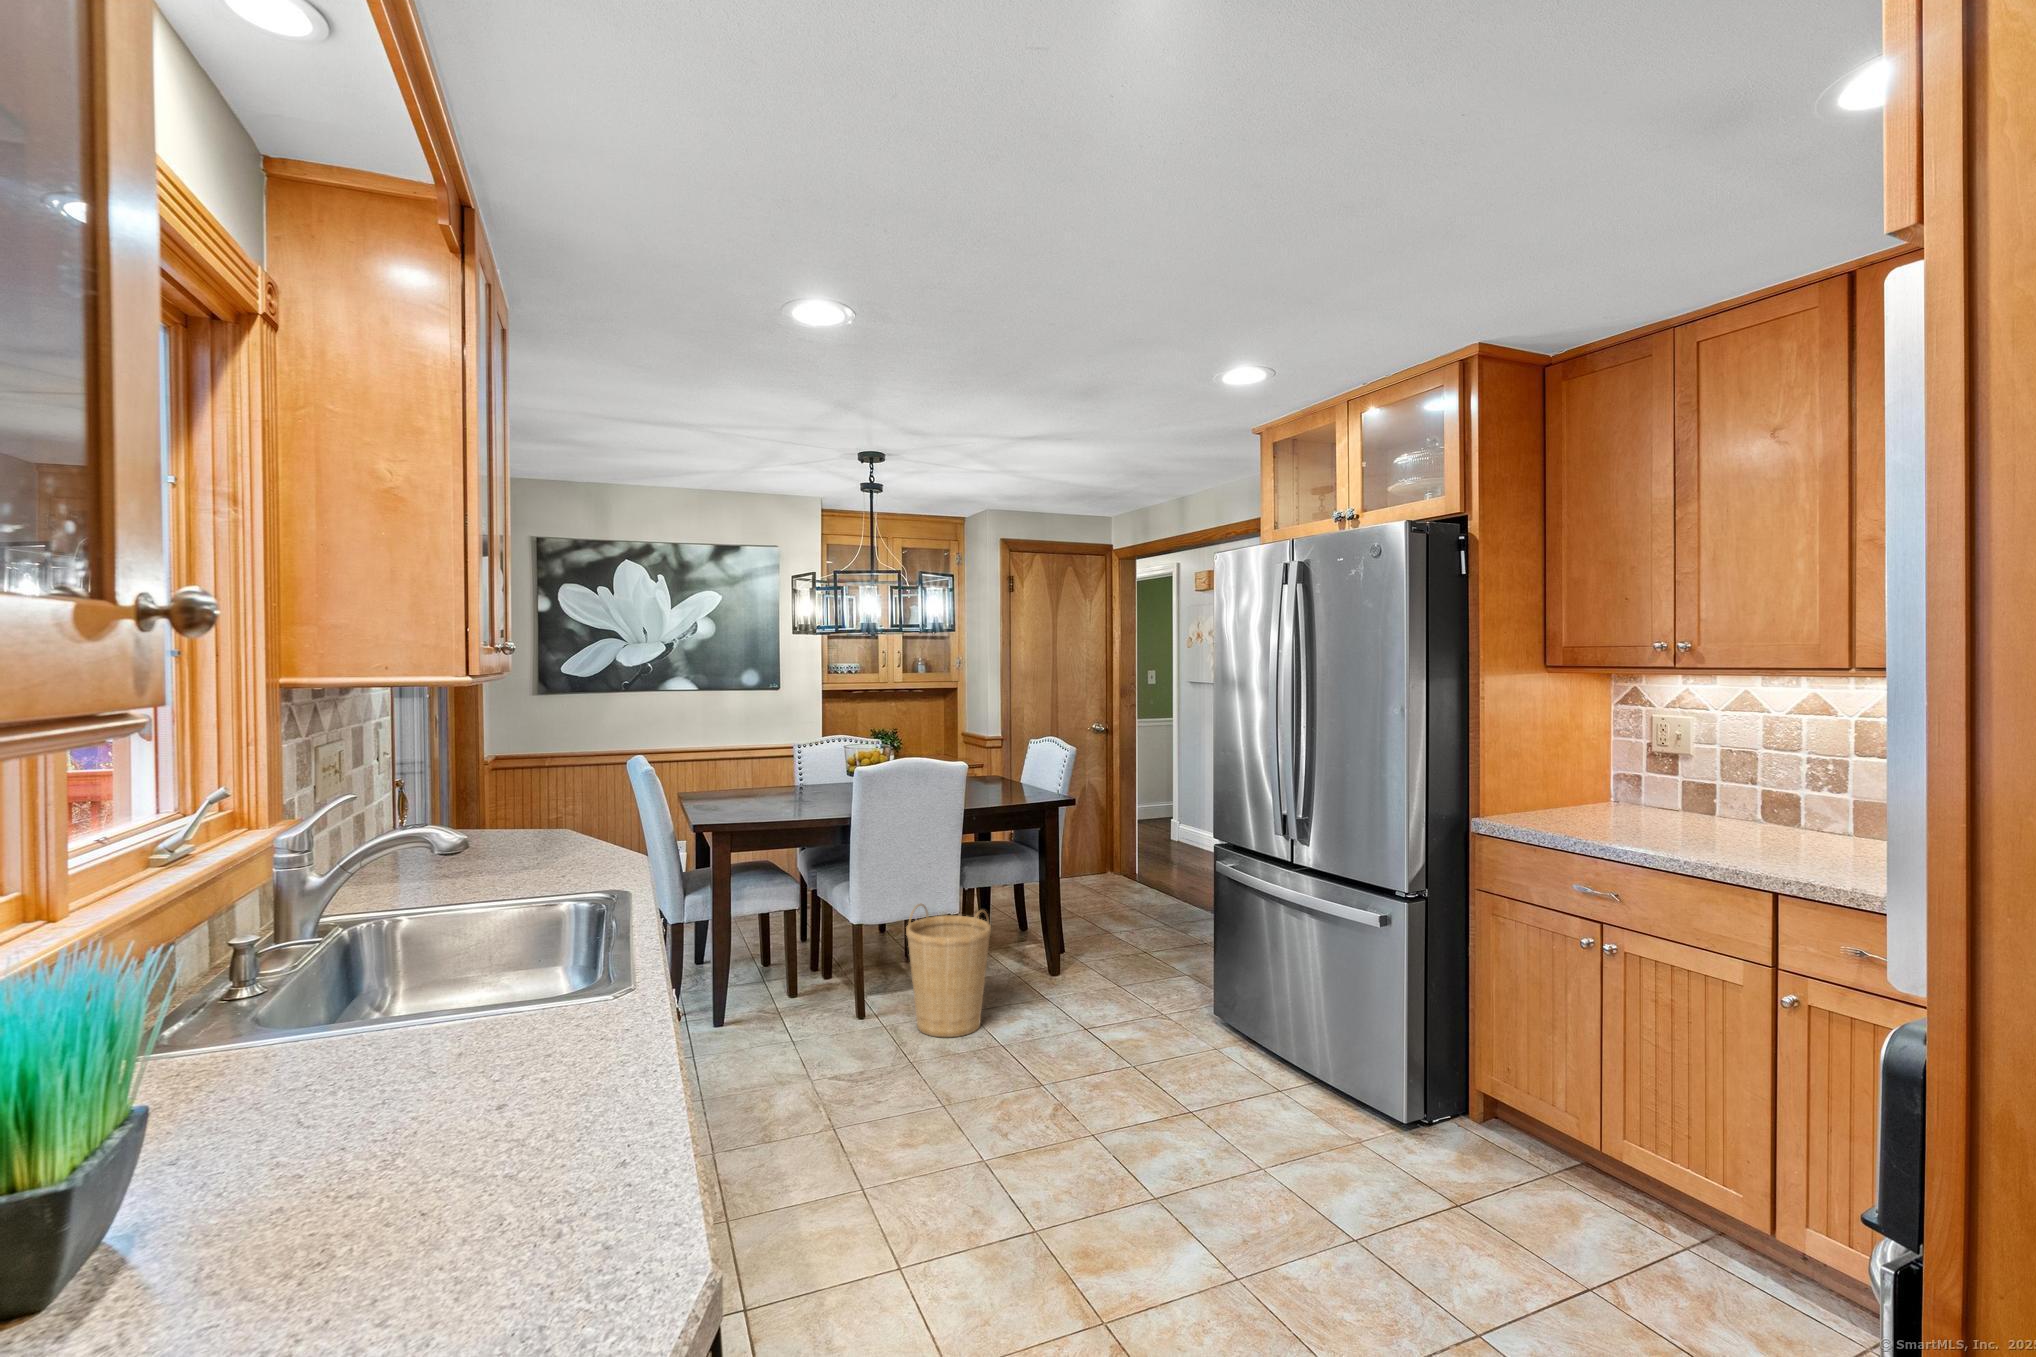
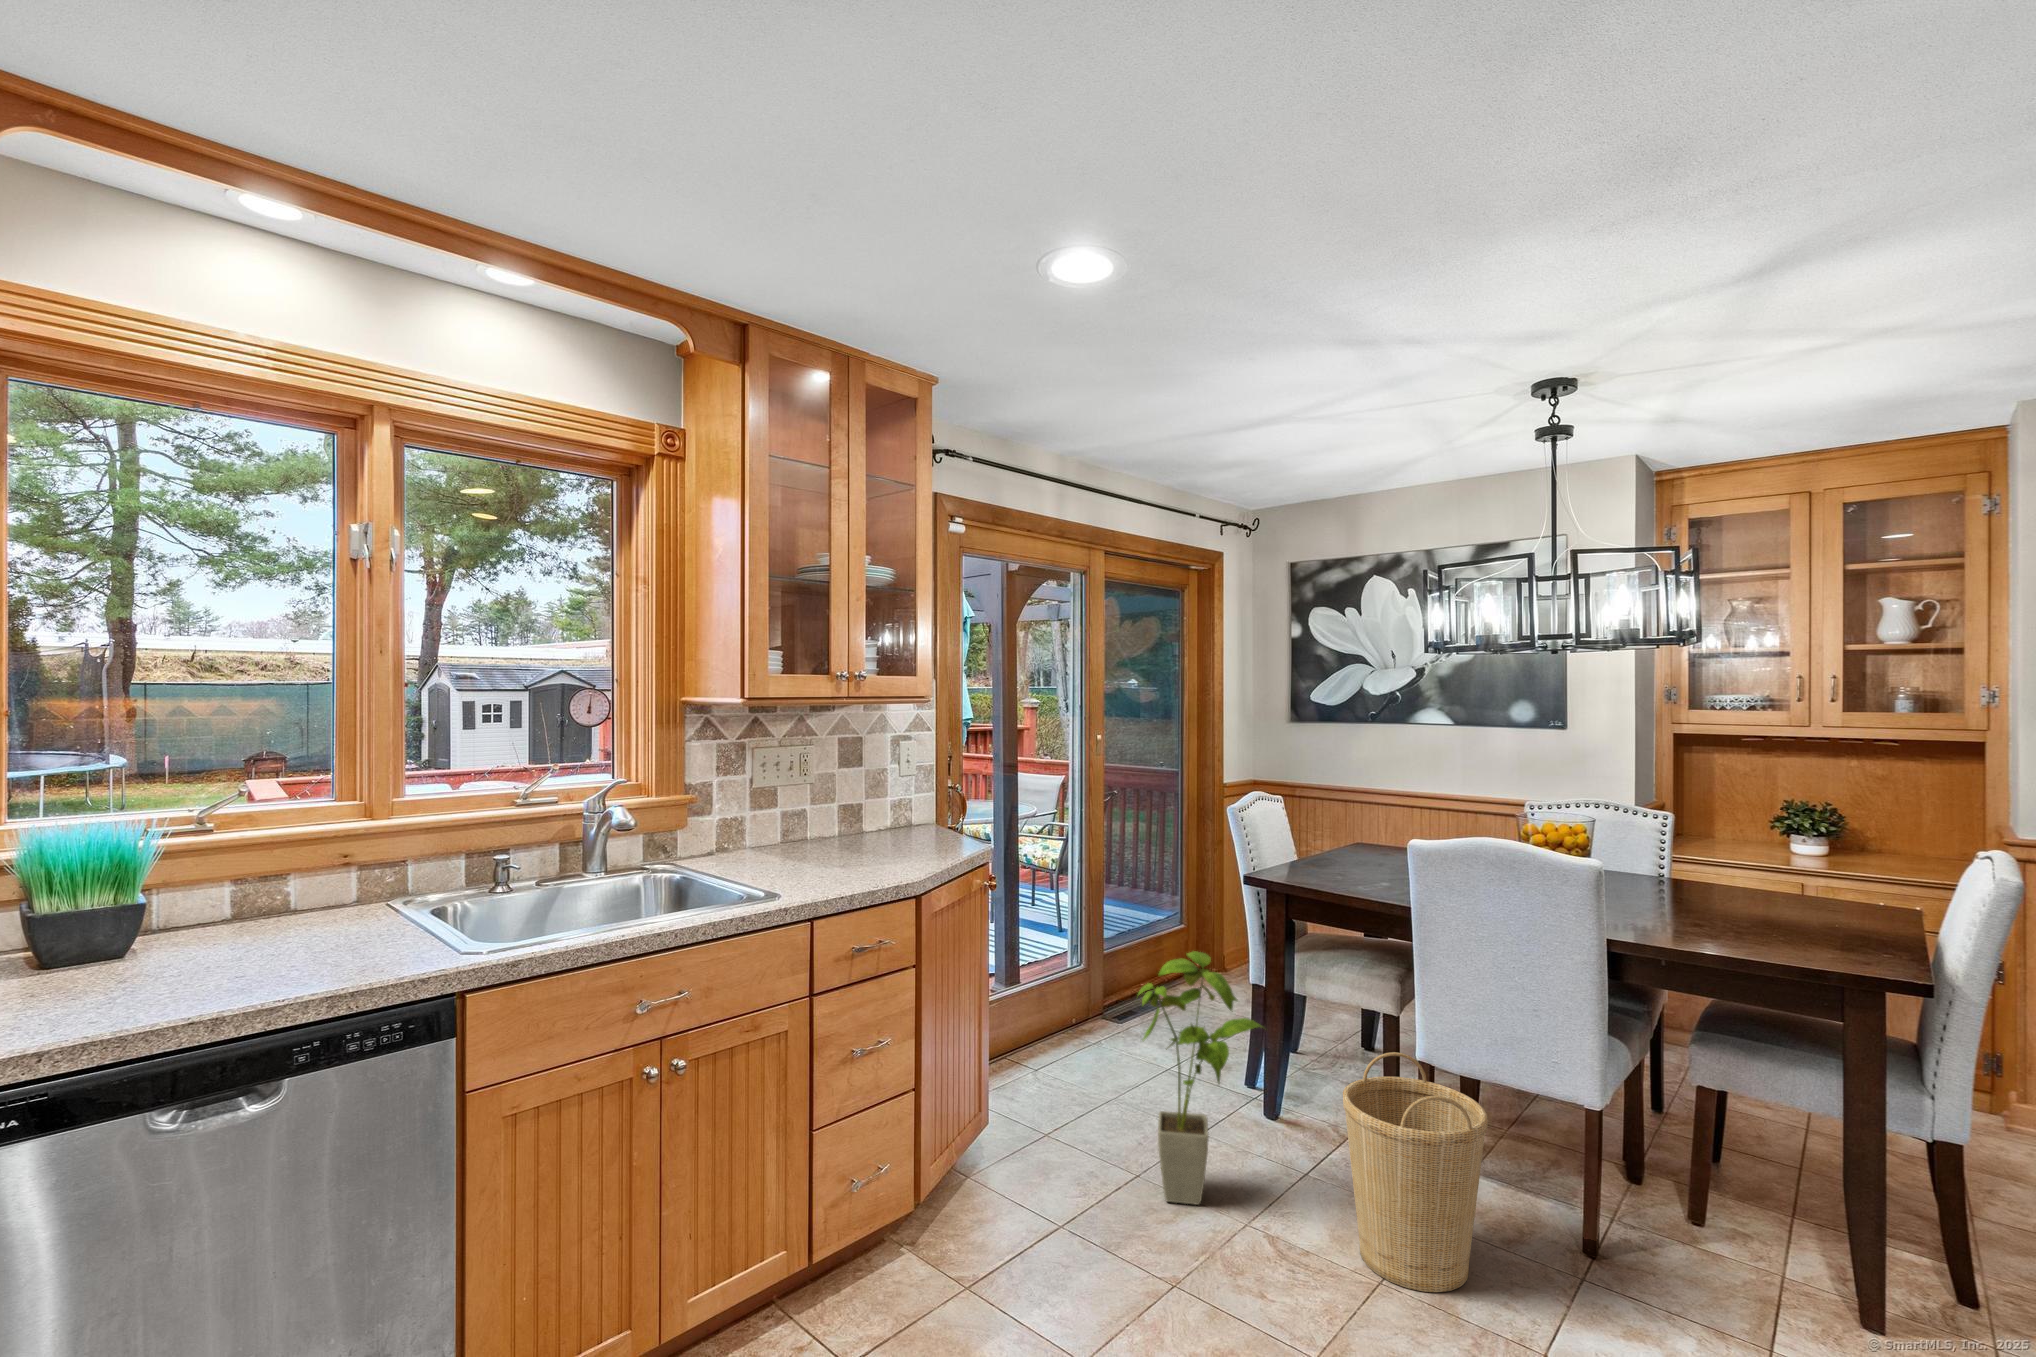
house plant: none [770,871,875,1073] -> present [1138,951,1262,1205]

